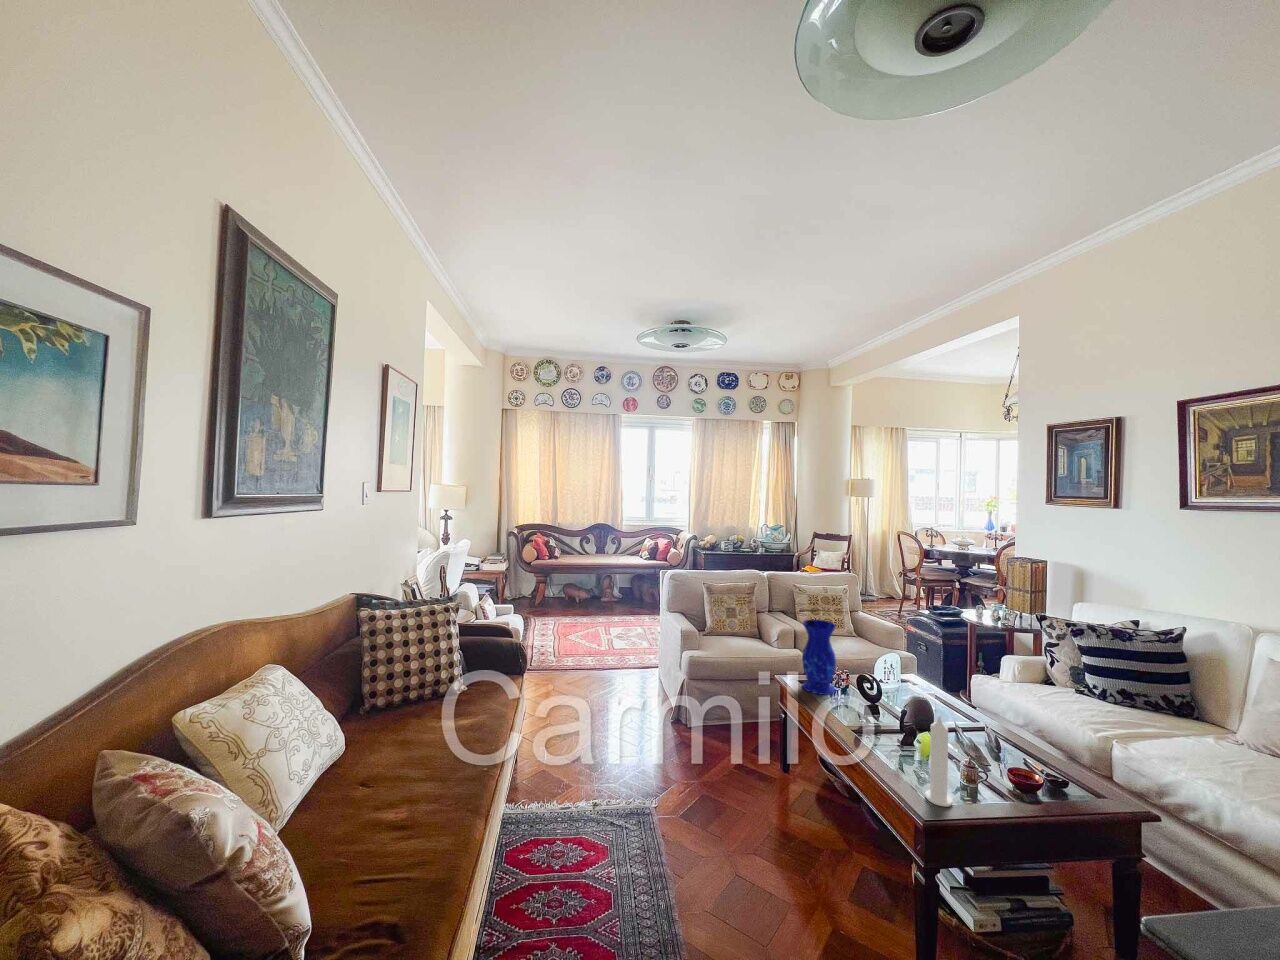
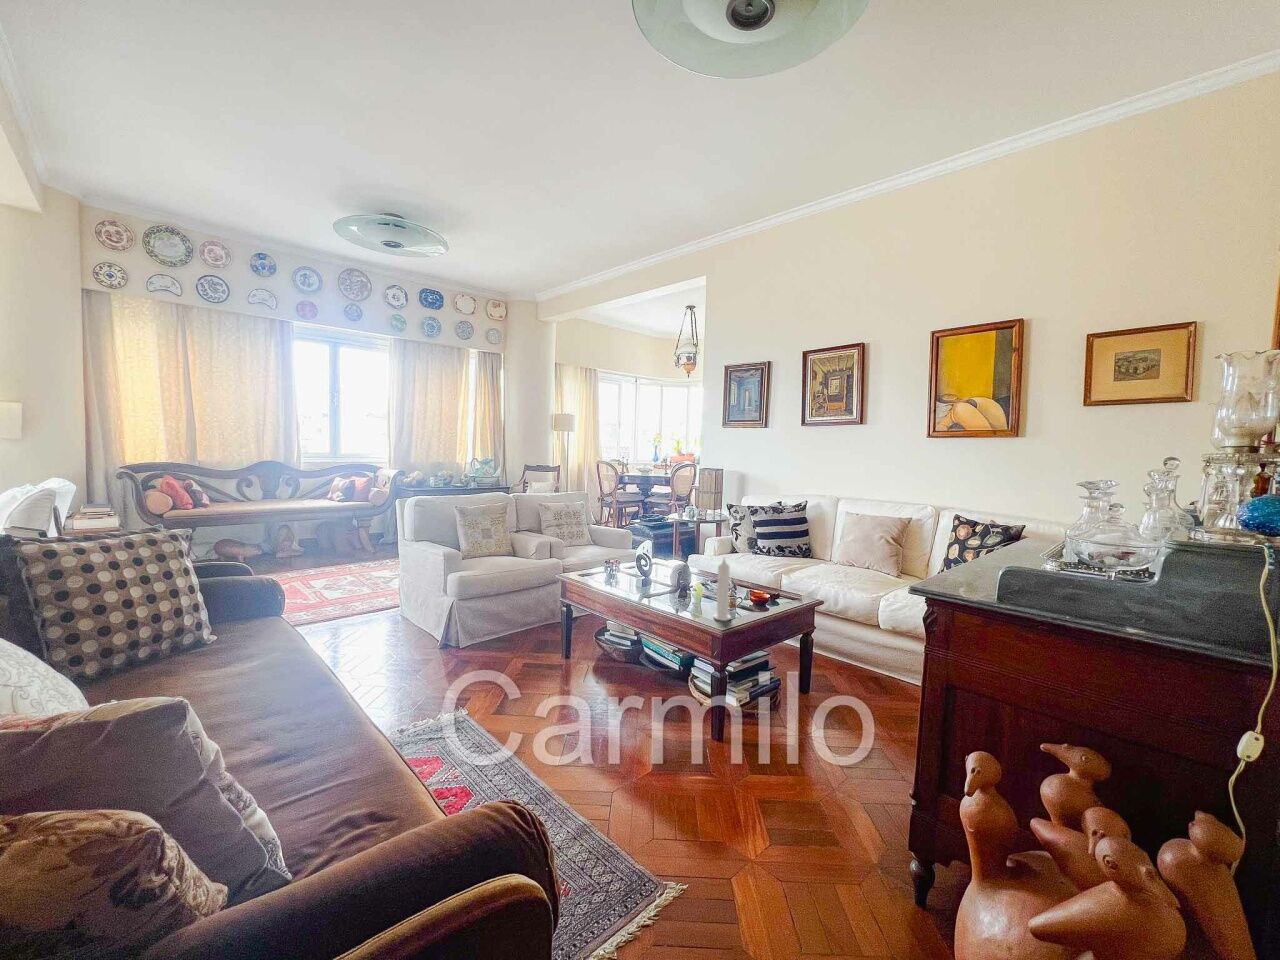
vase: present [802,620,836,695] -> none [585,518,614,581]

